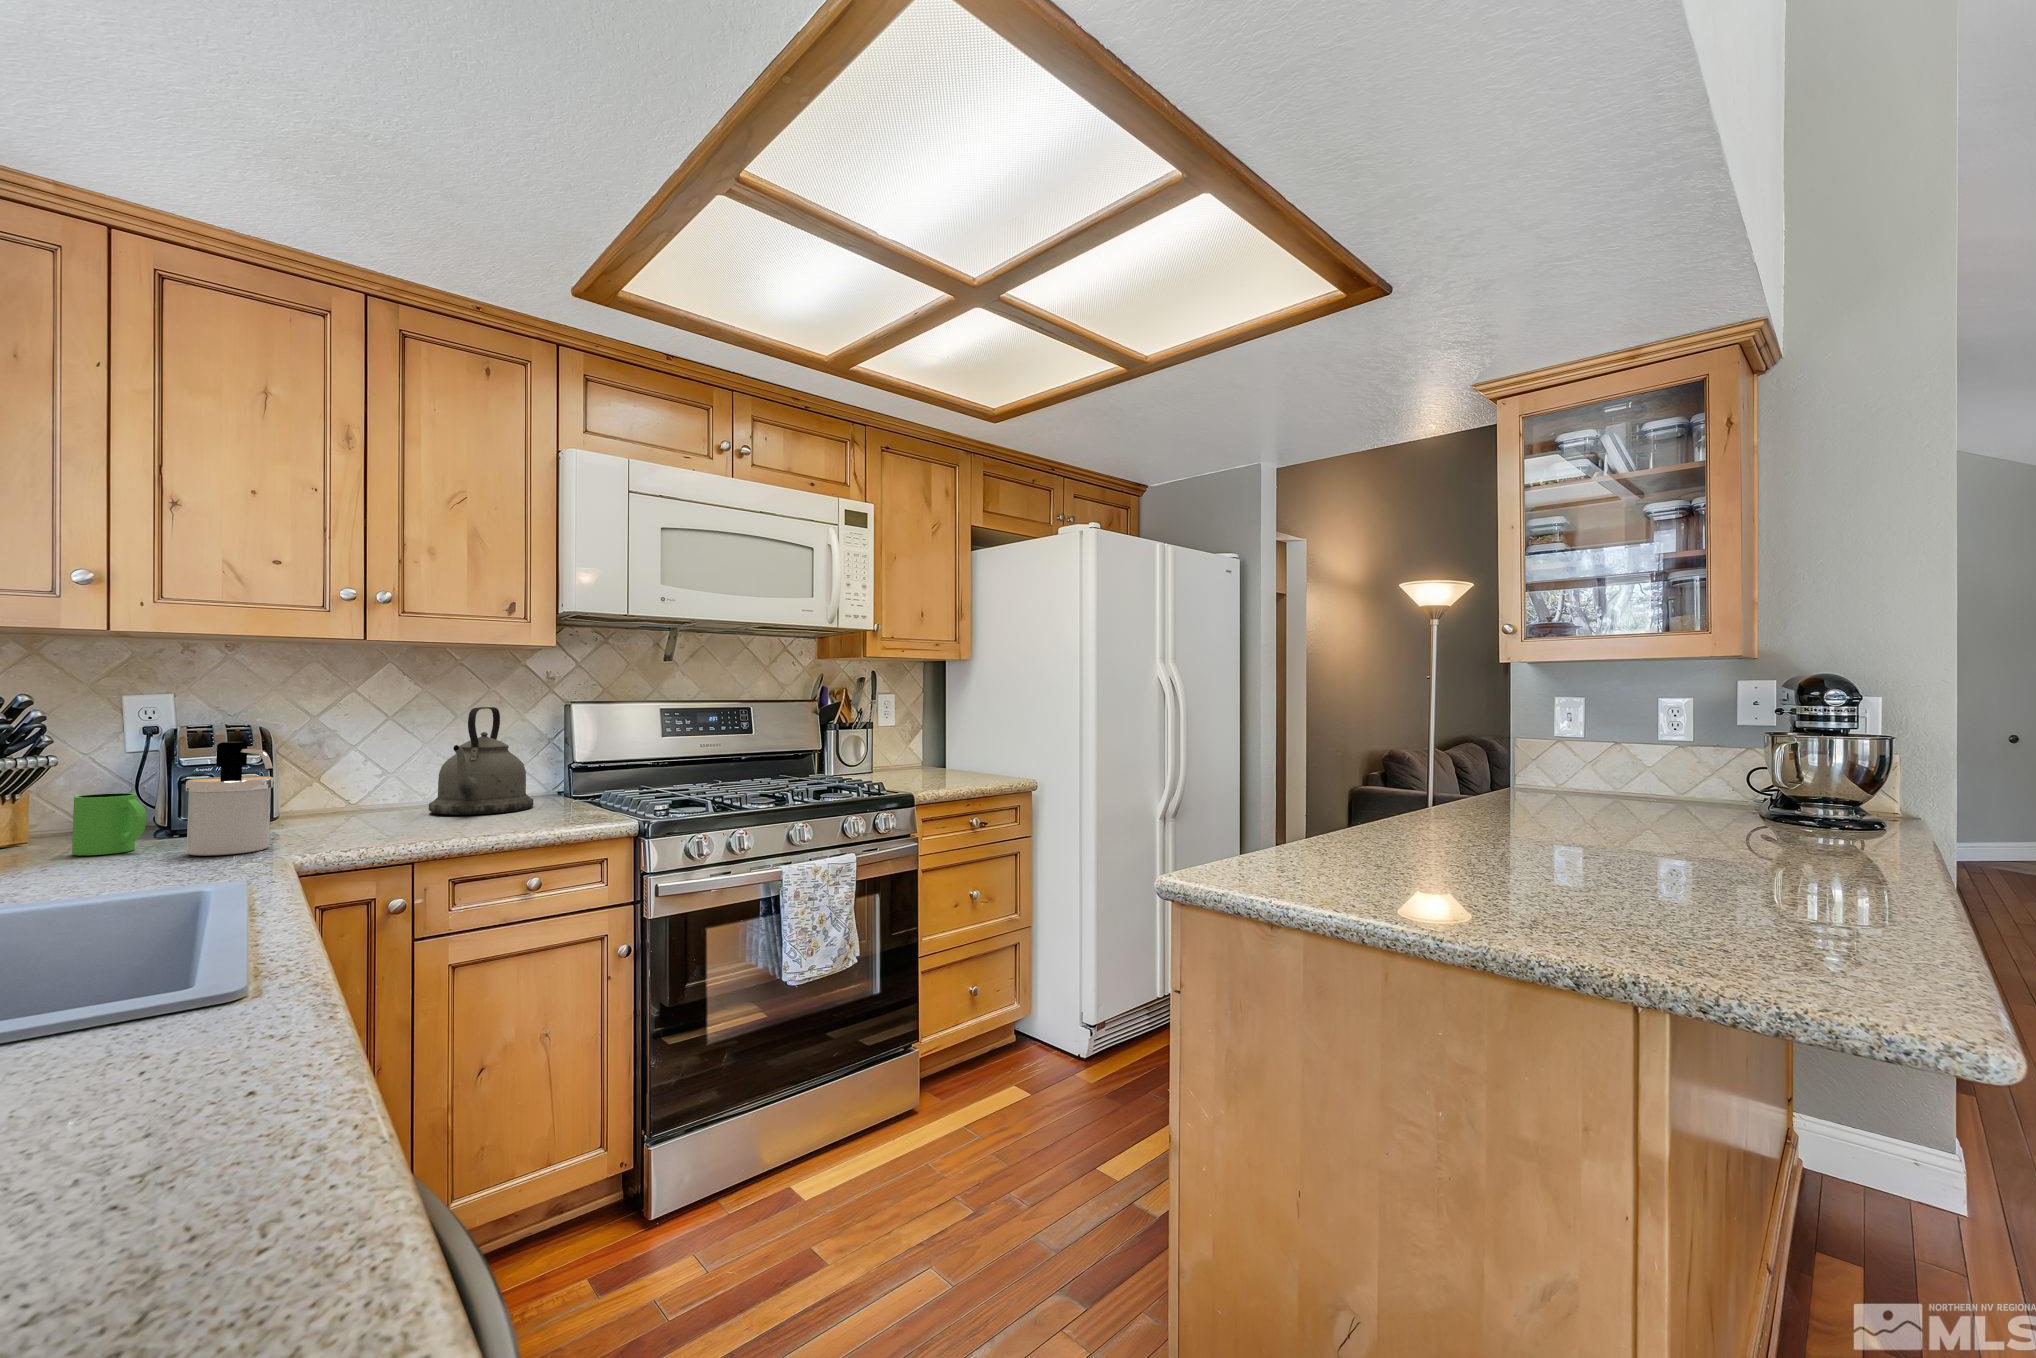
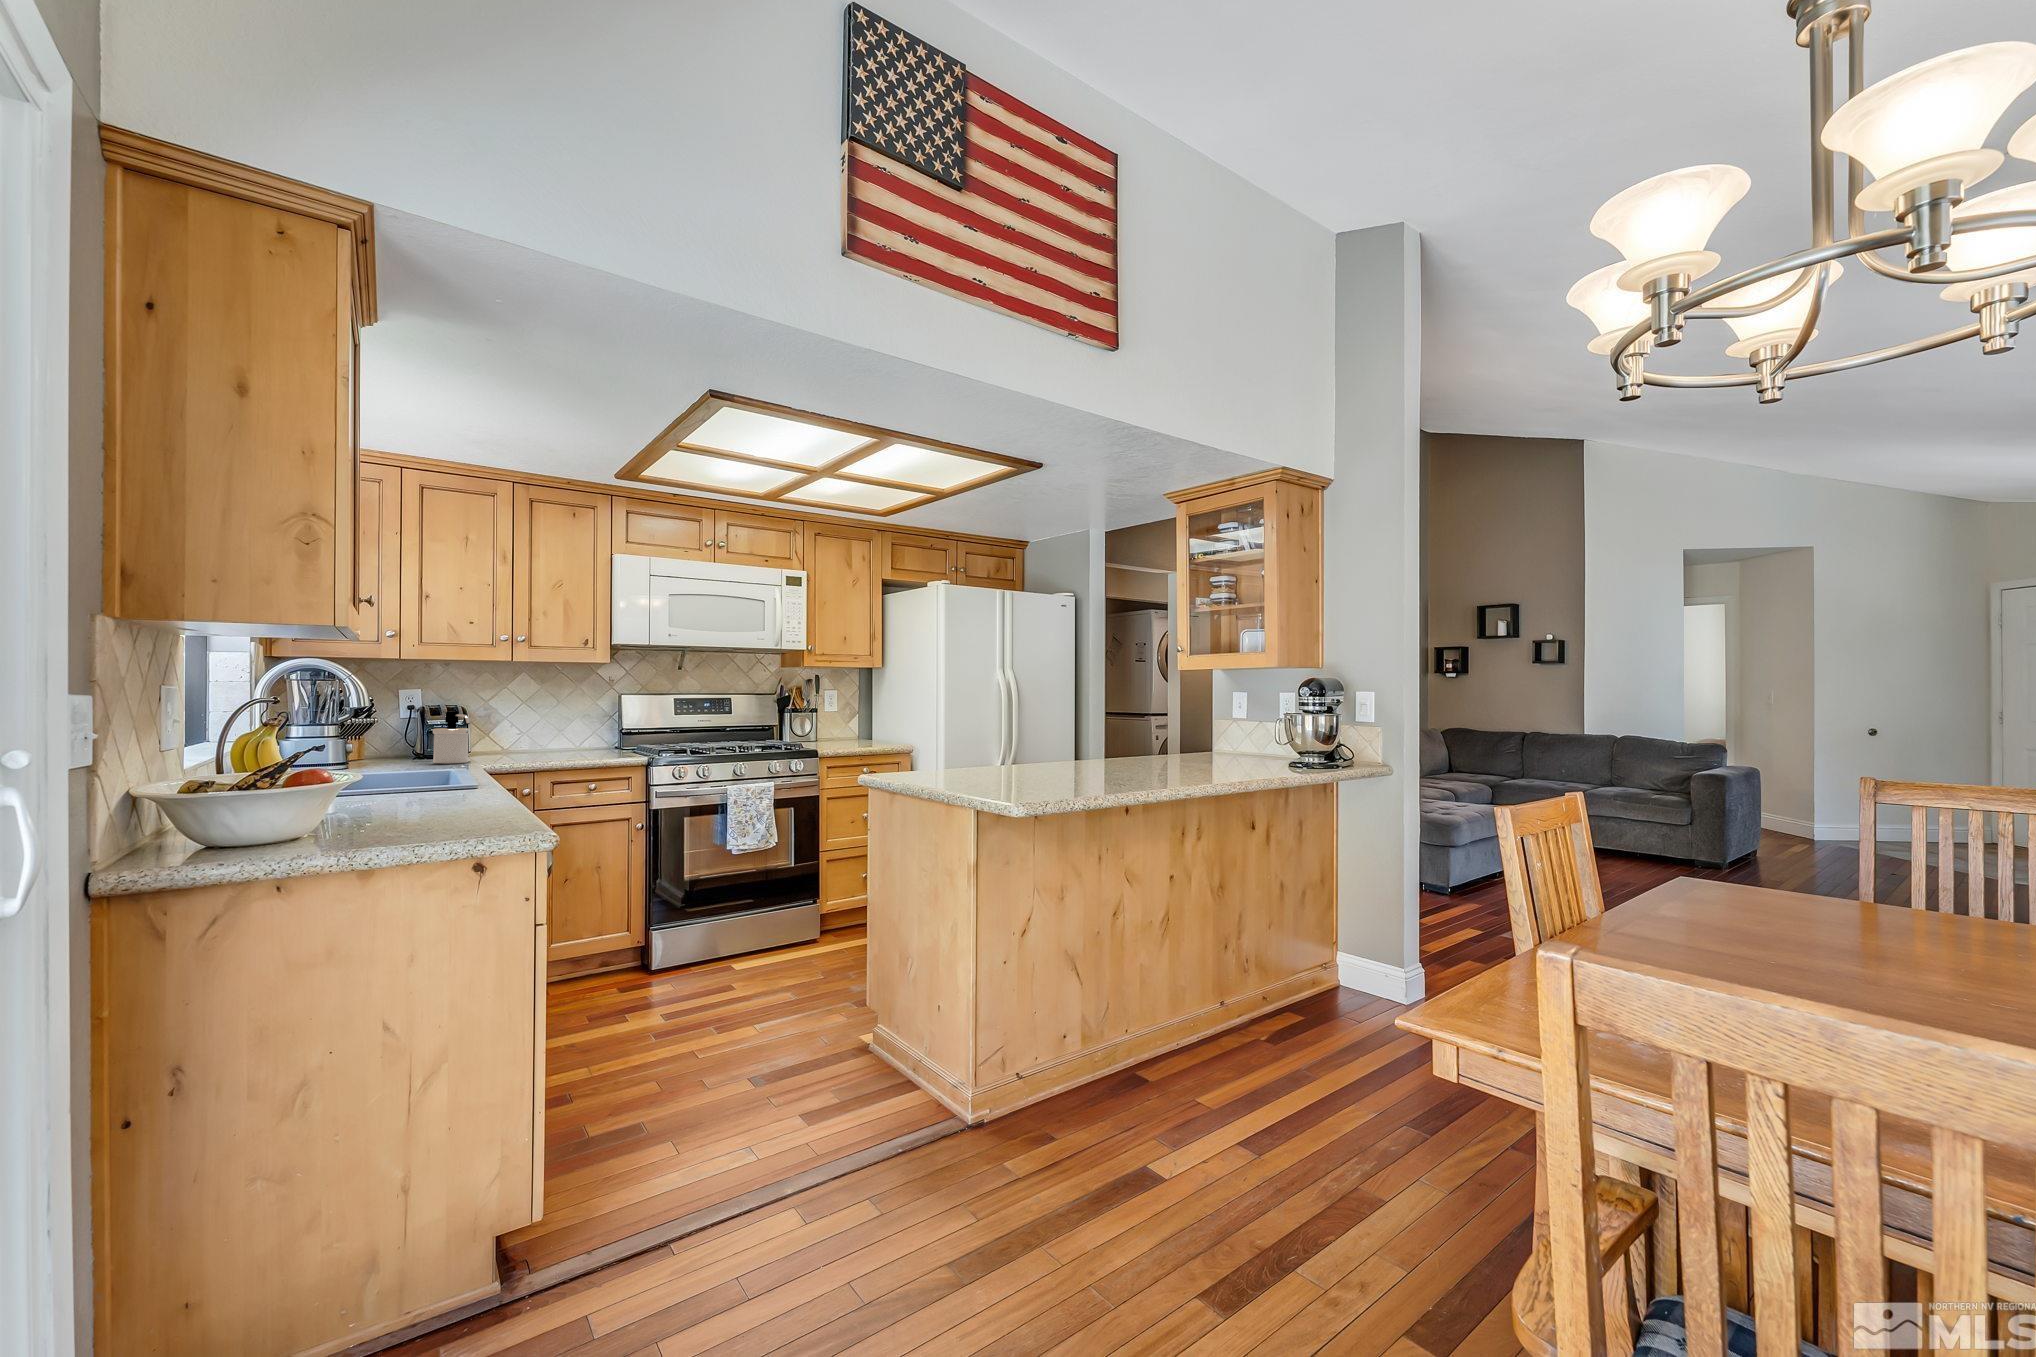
kettle: present [429,707,534,815] -> none [544,697,599,754]
mug: present [72,793,147,855] -> none [385,736,416,763]

